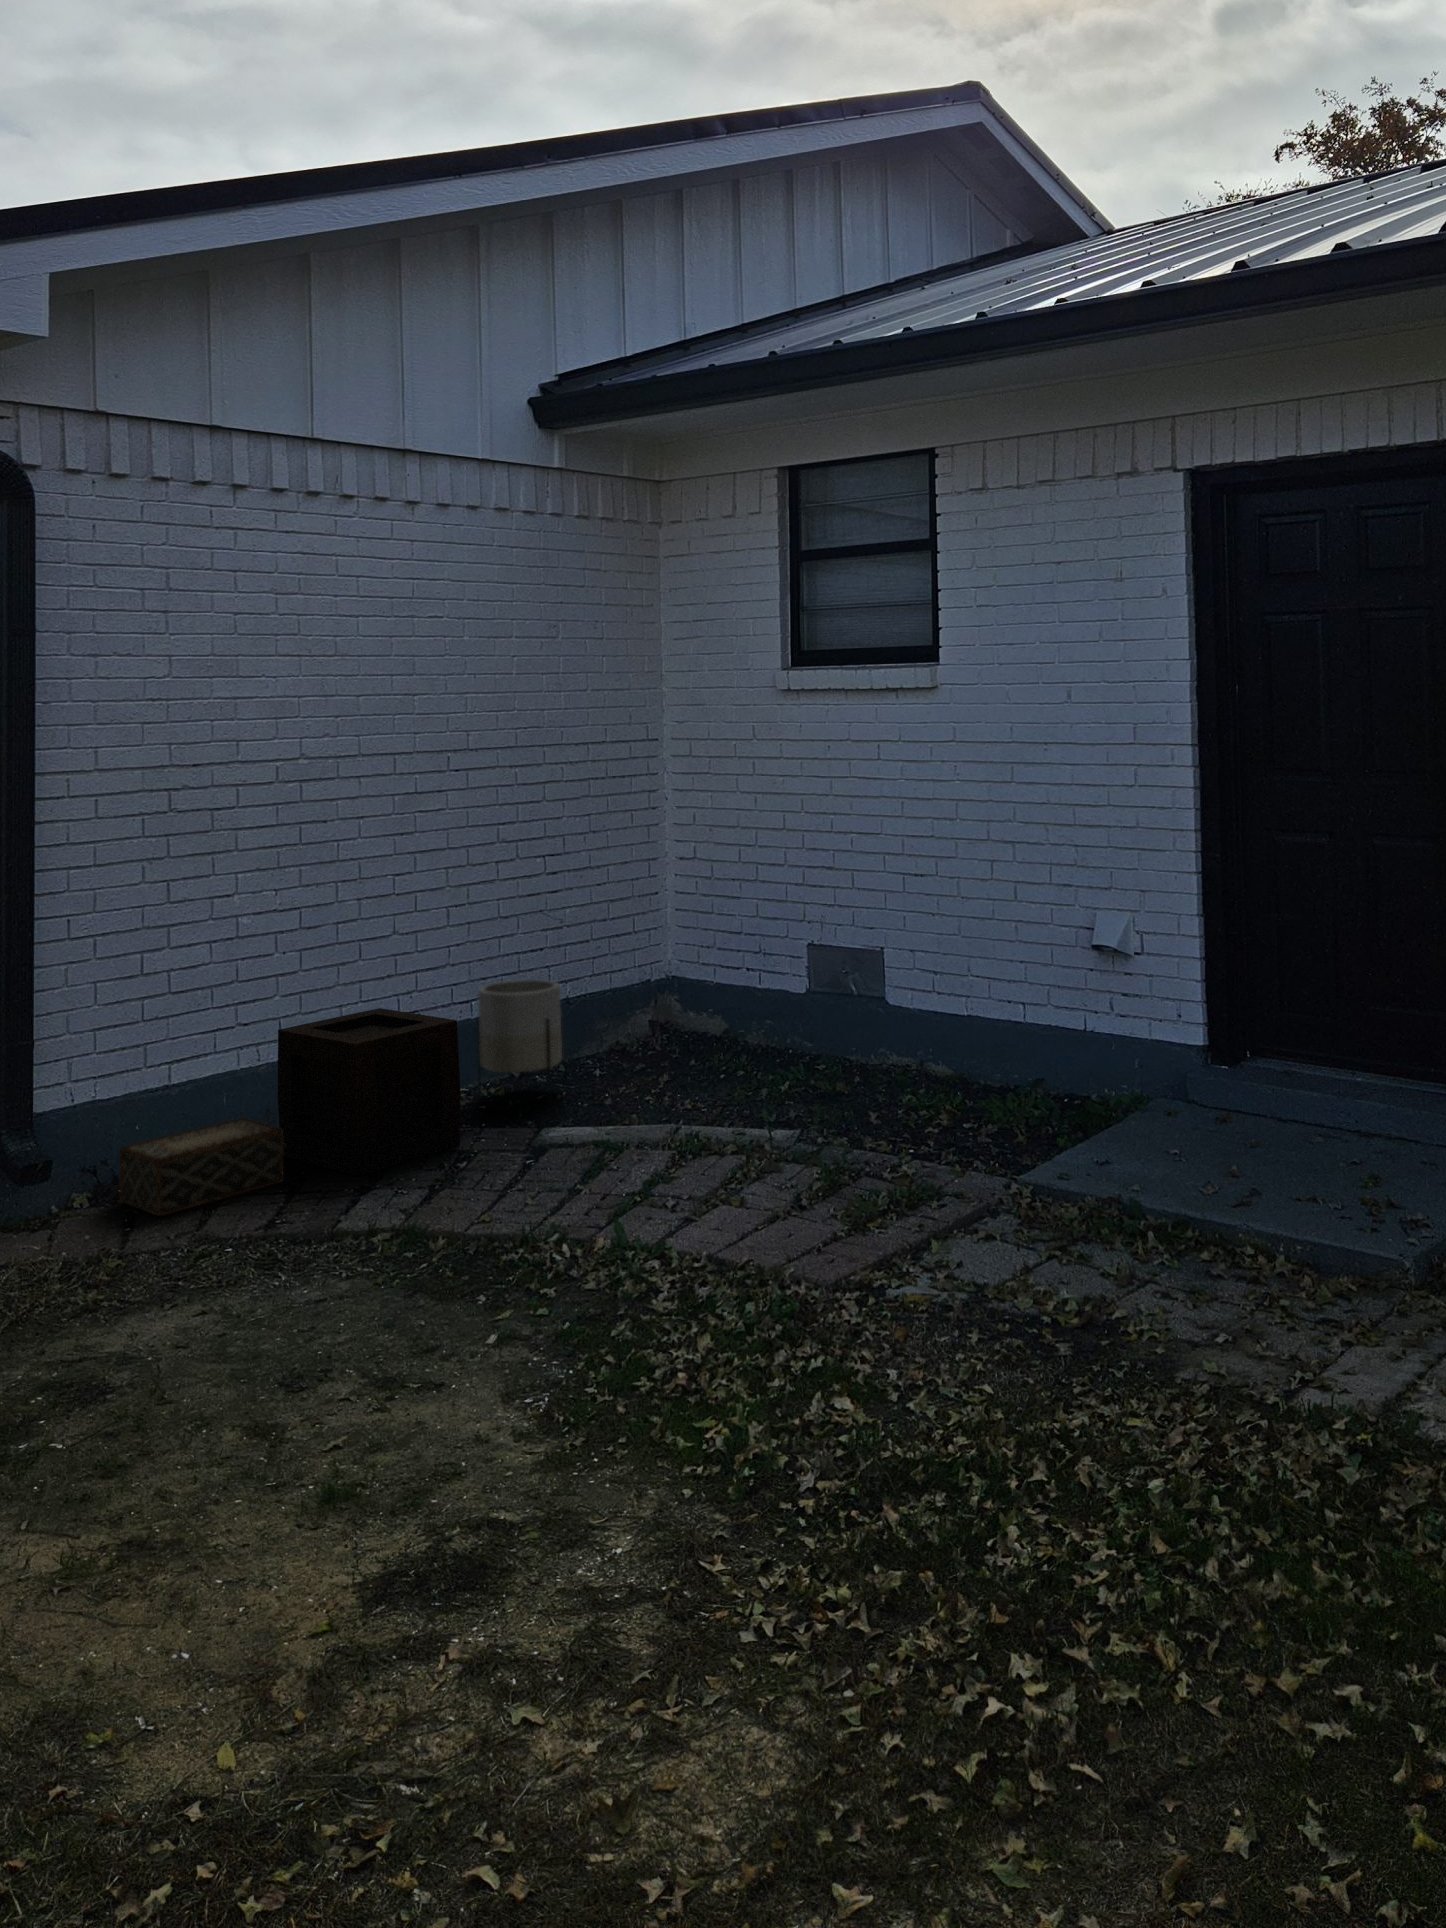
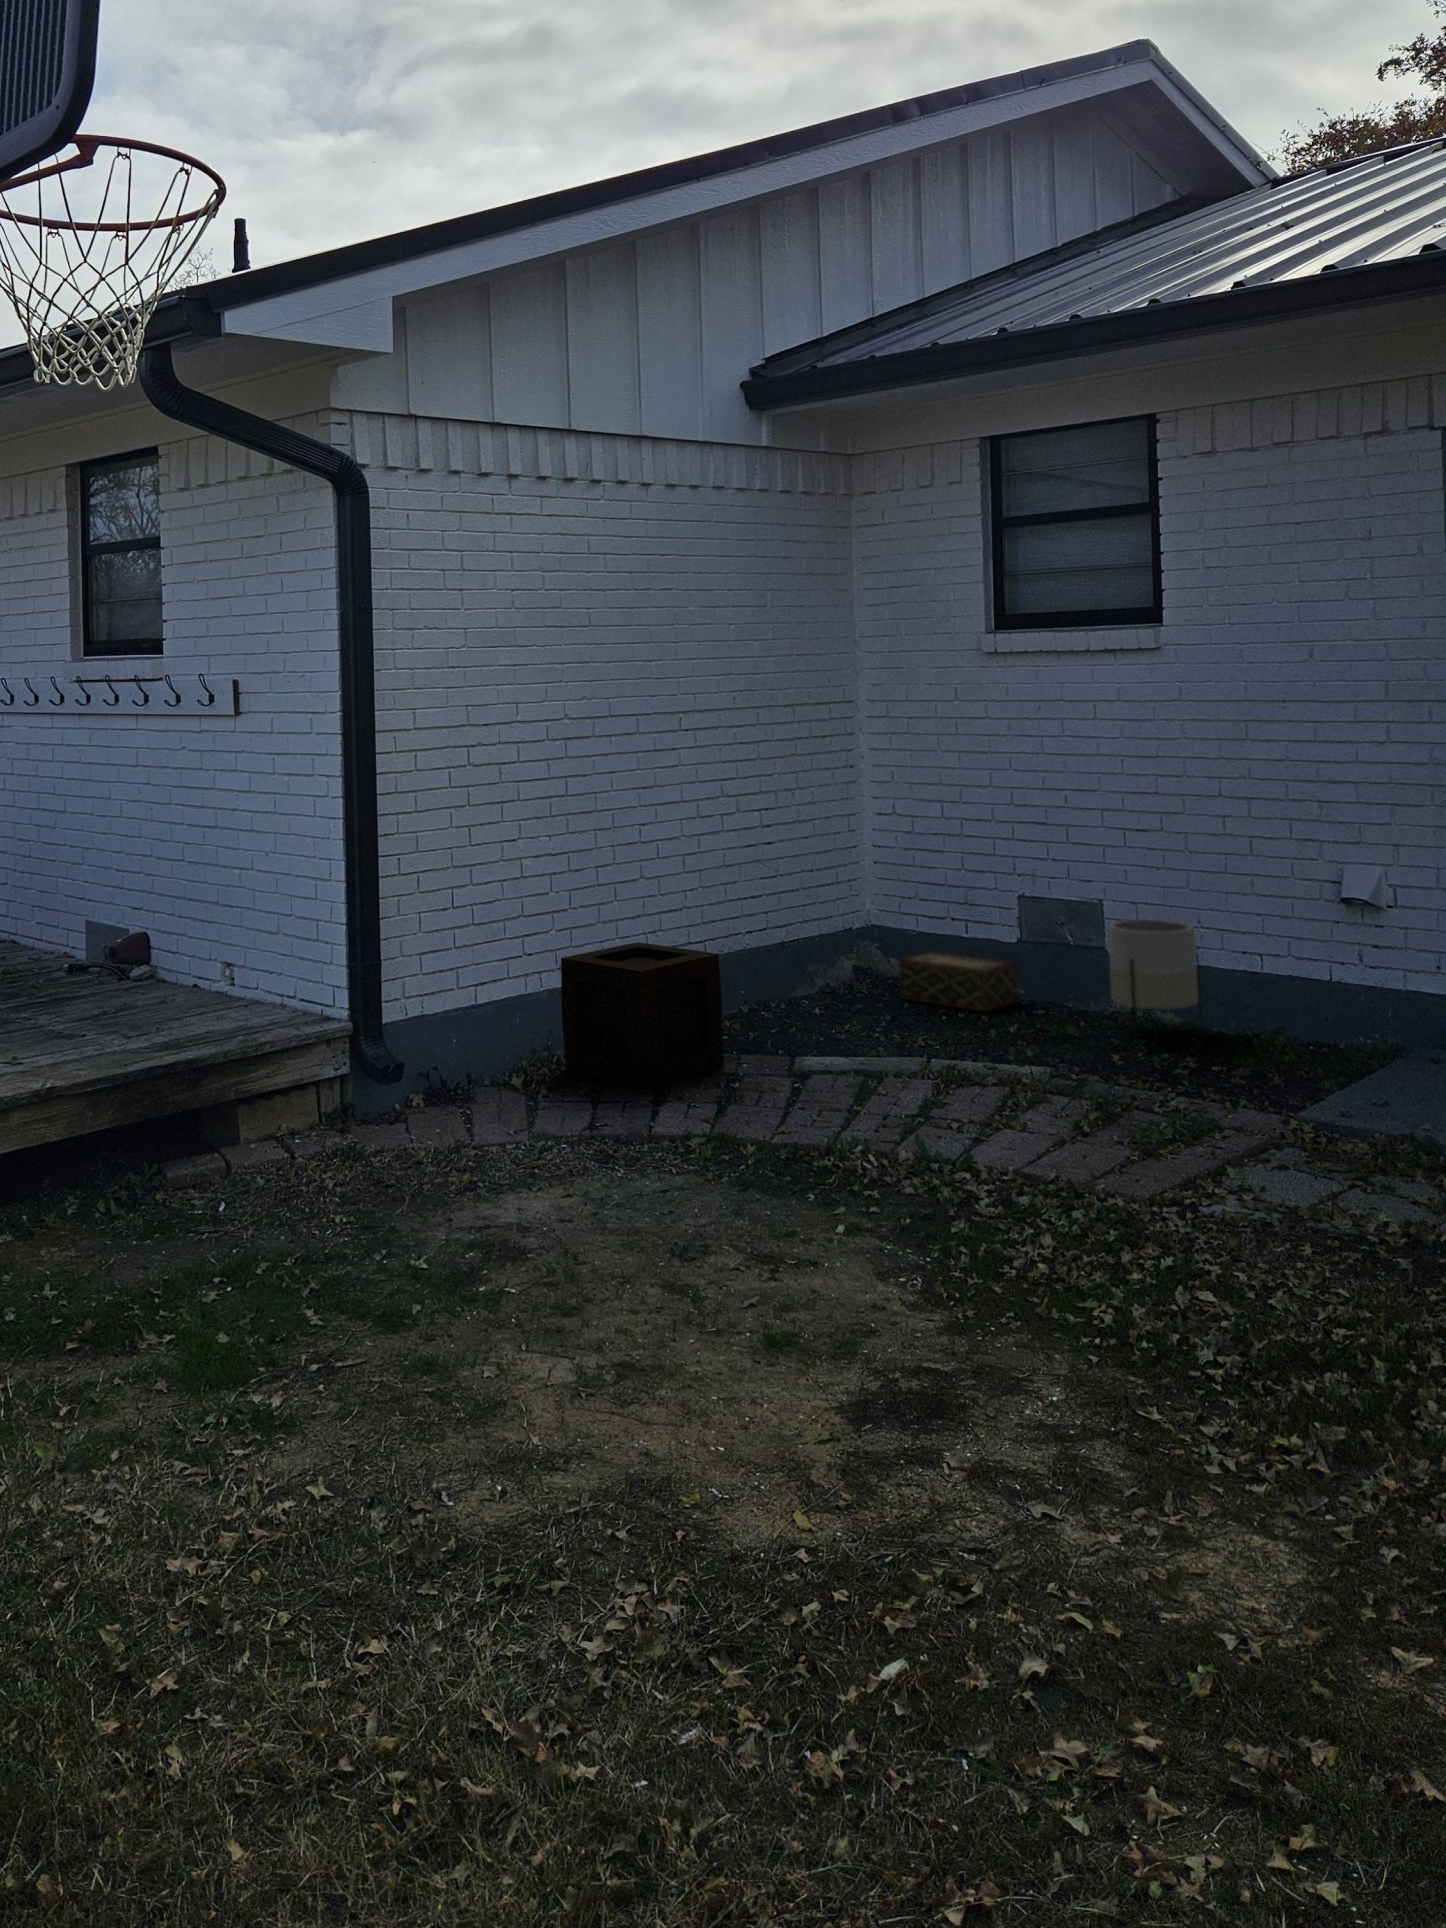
planter: present [477,979,562,1104] -> present [1108,920,1203,1041]
woven basket: present [119,1117,284,1216] -> present [899,952,1018,1011]

